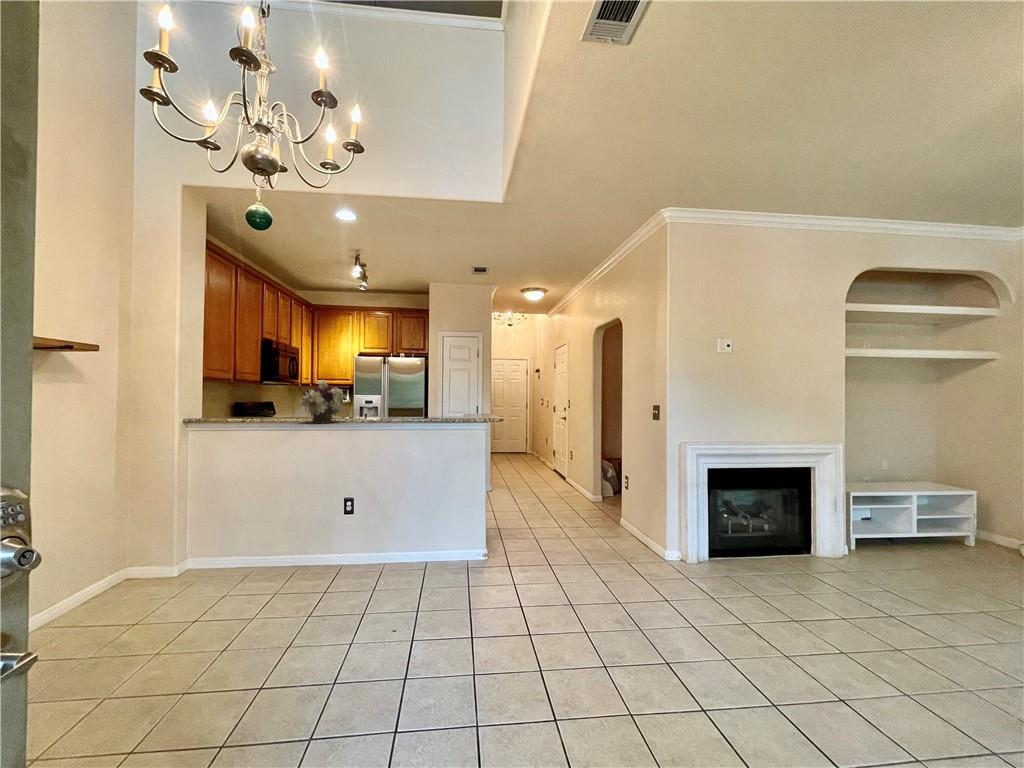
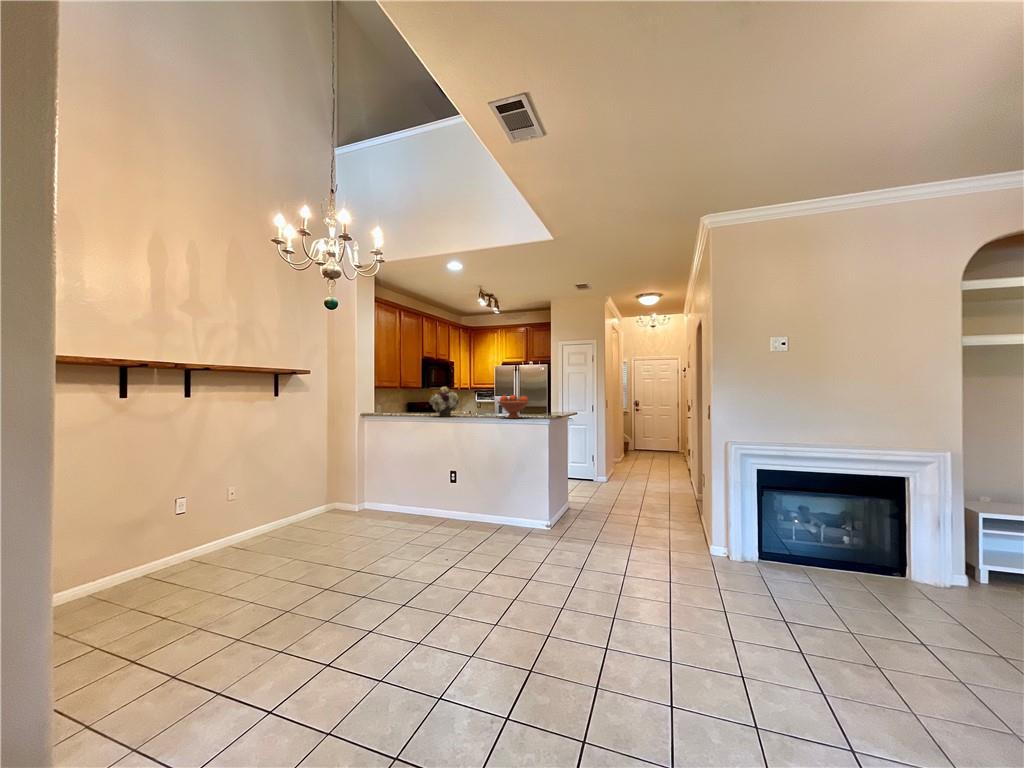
fruit bowl: none [409,392,451,423] -> present [498,395,529,419]

